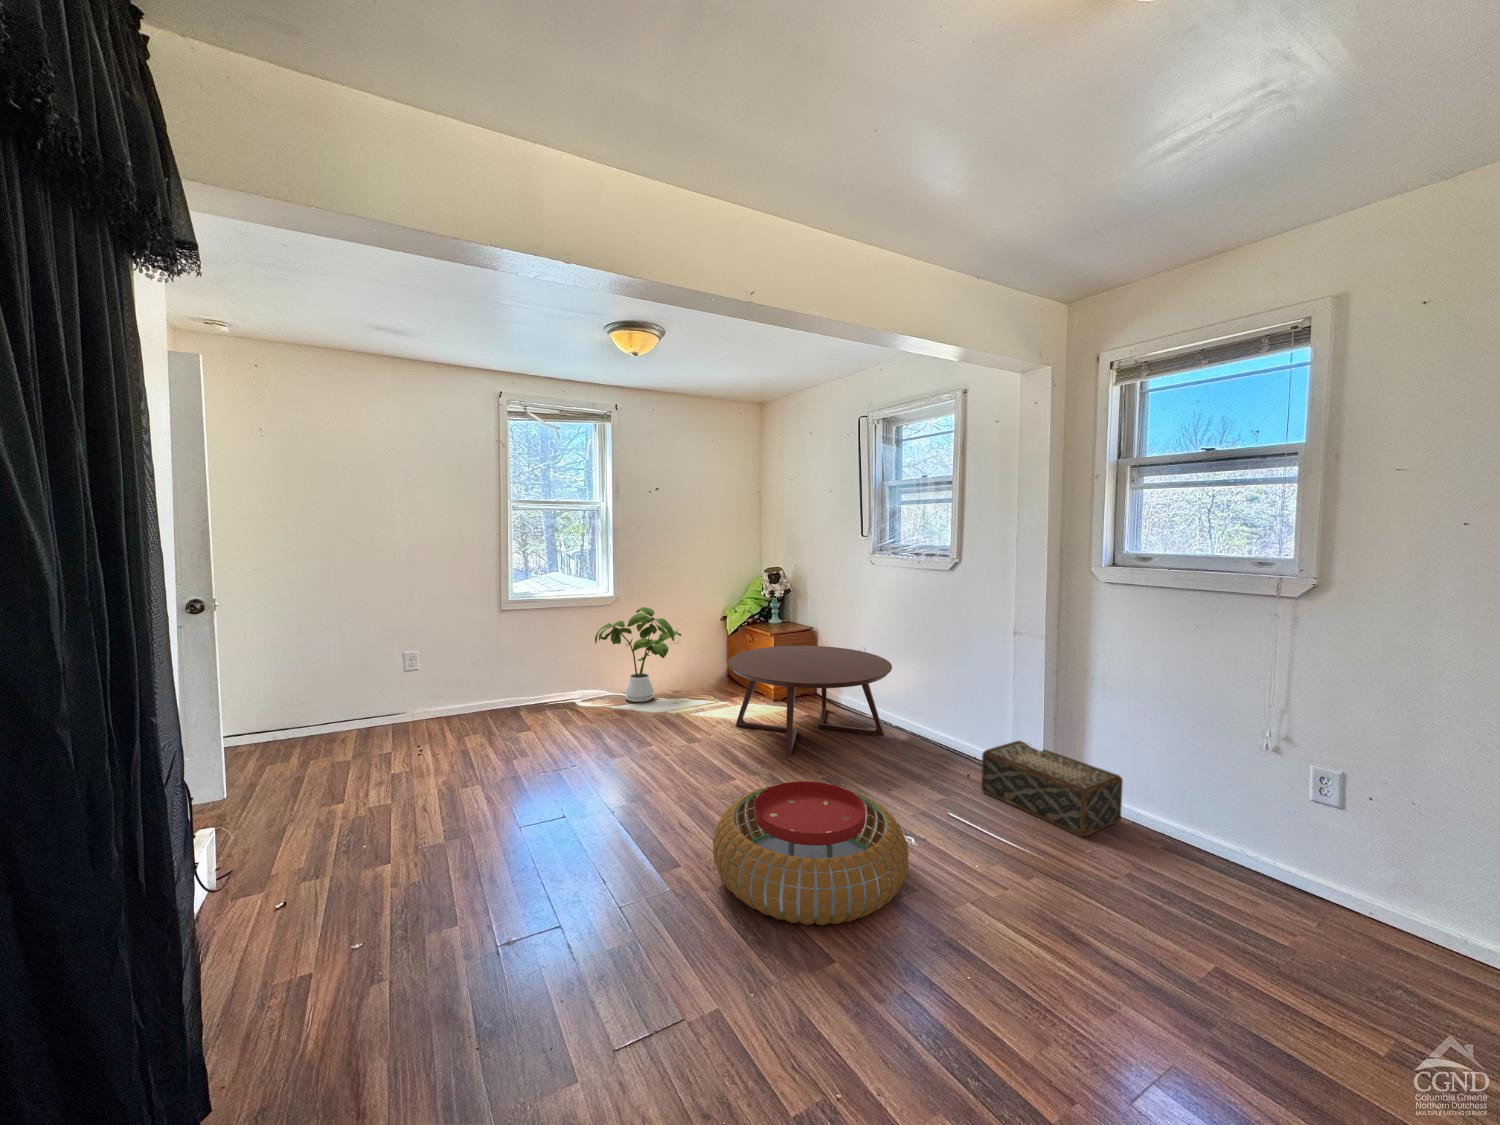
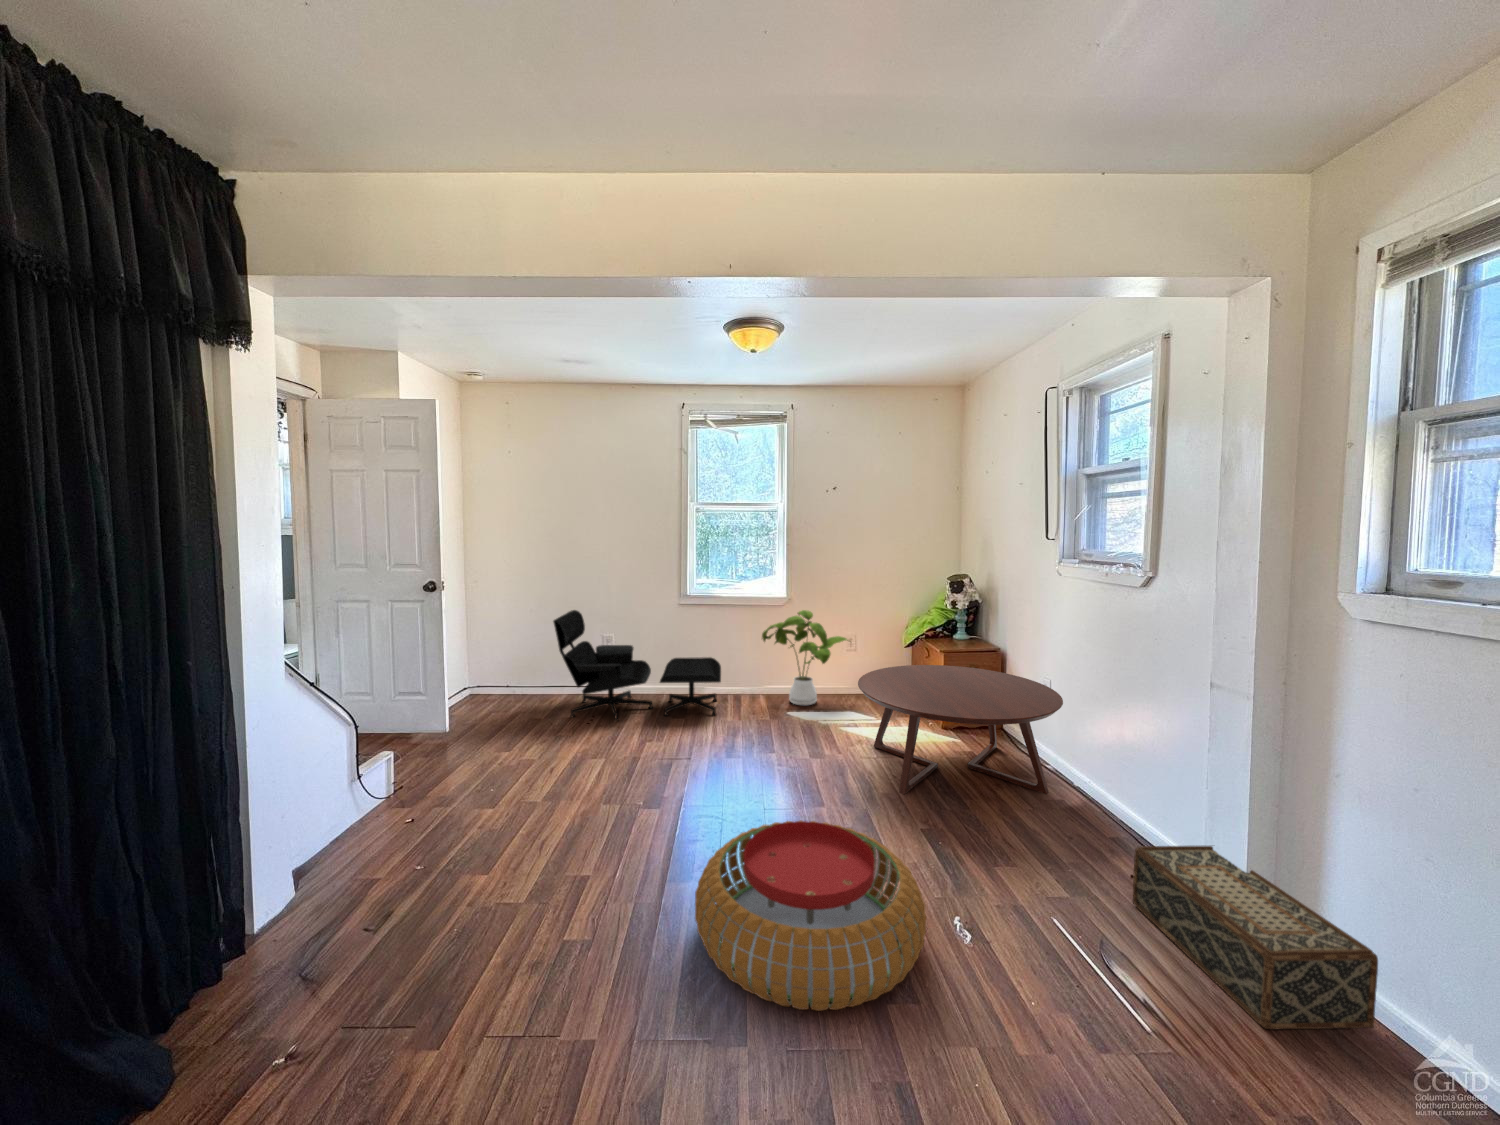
lounge chair: none [362,626,568,755] -> present [553,610,721,722]

